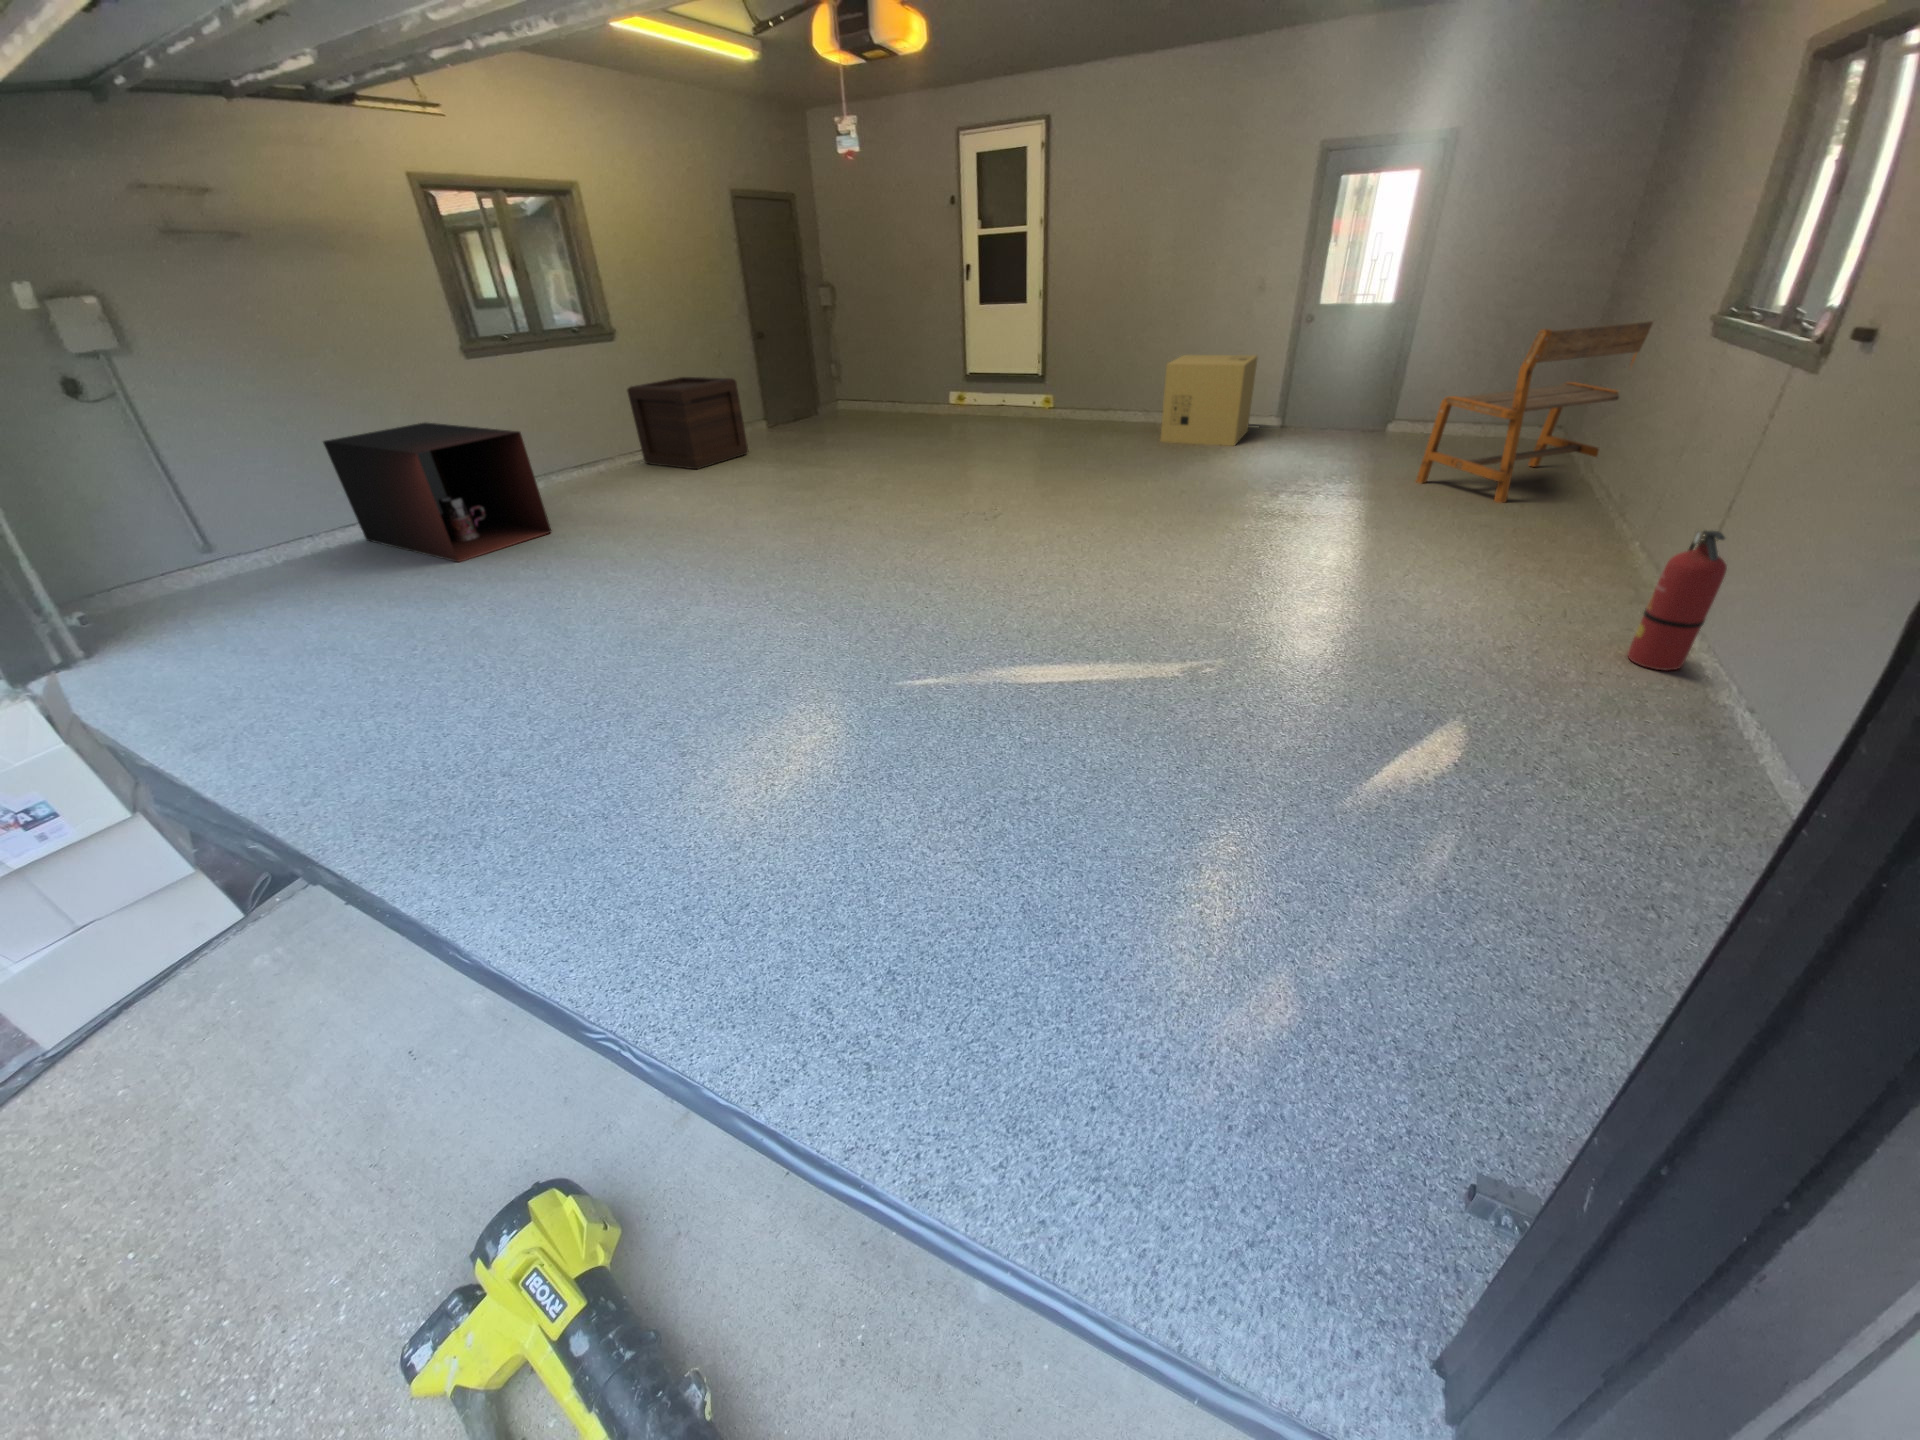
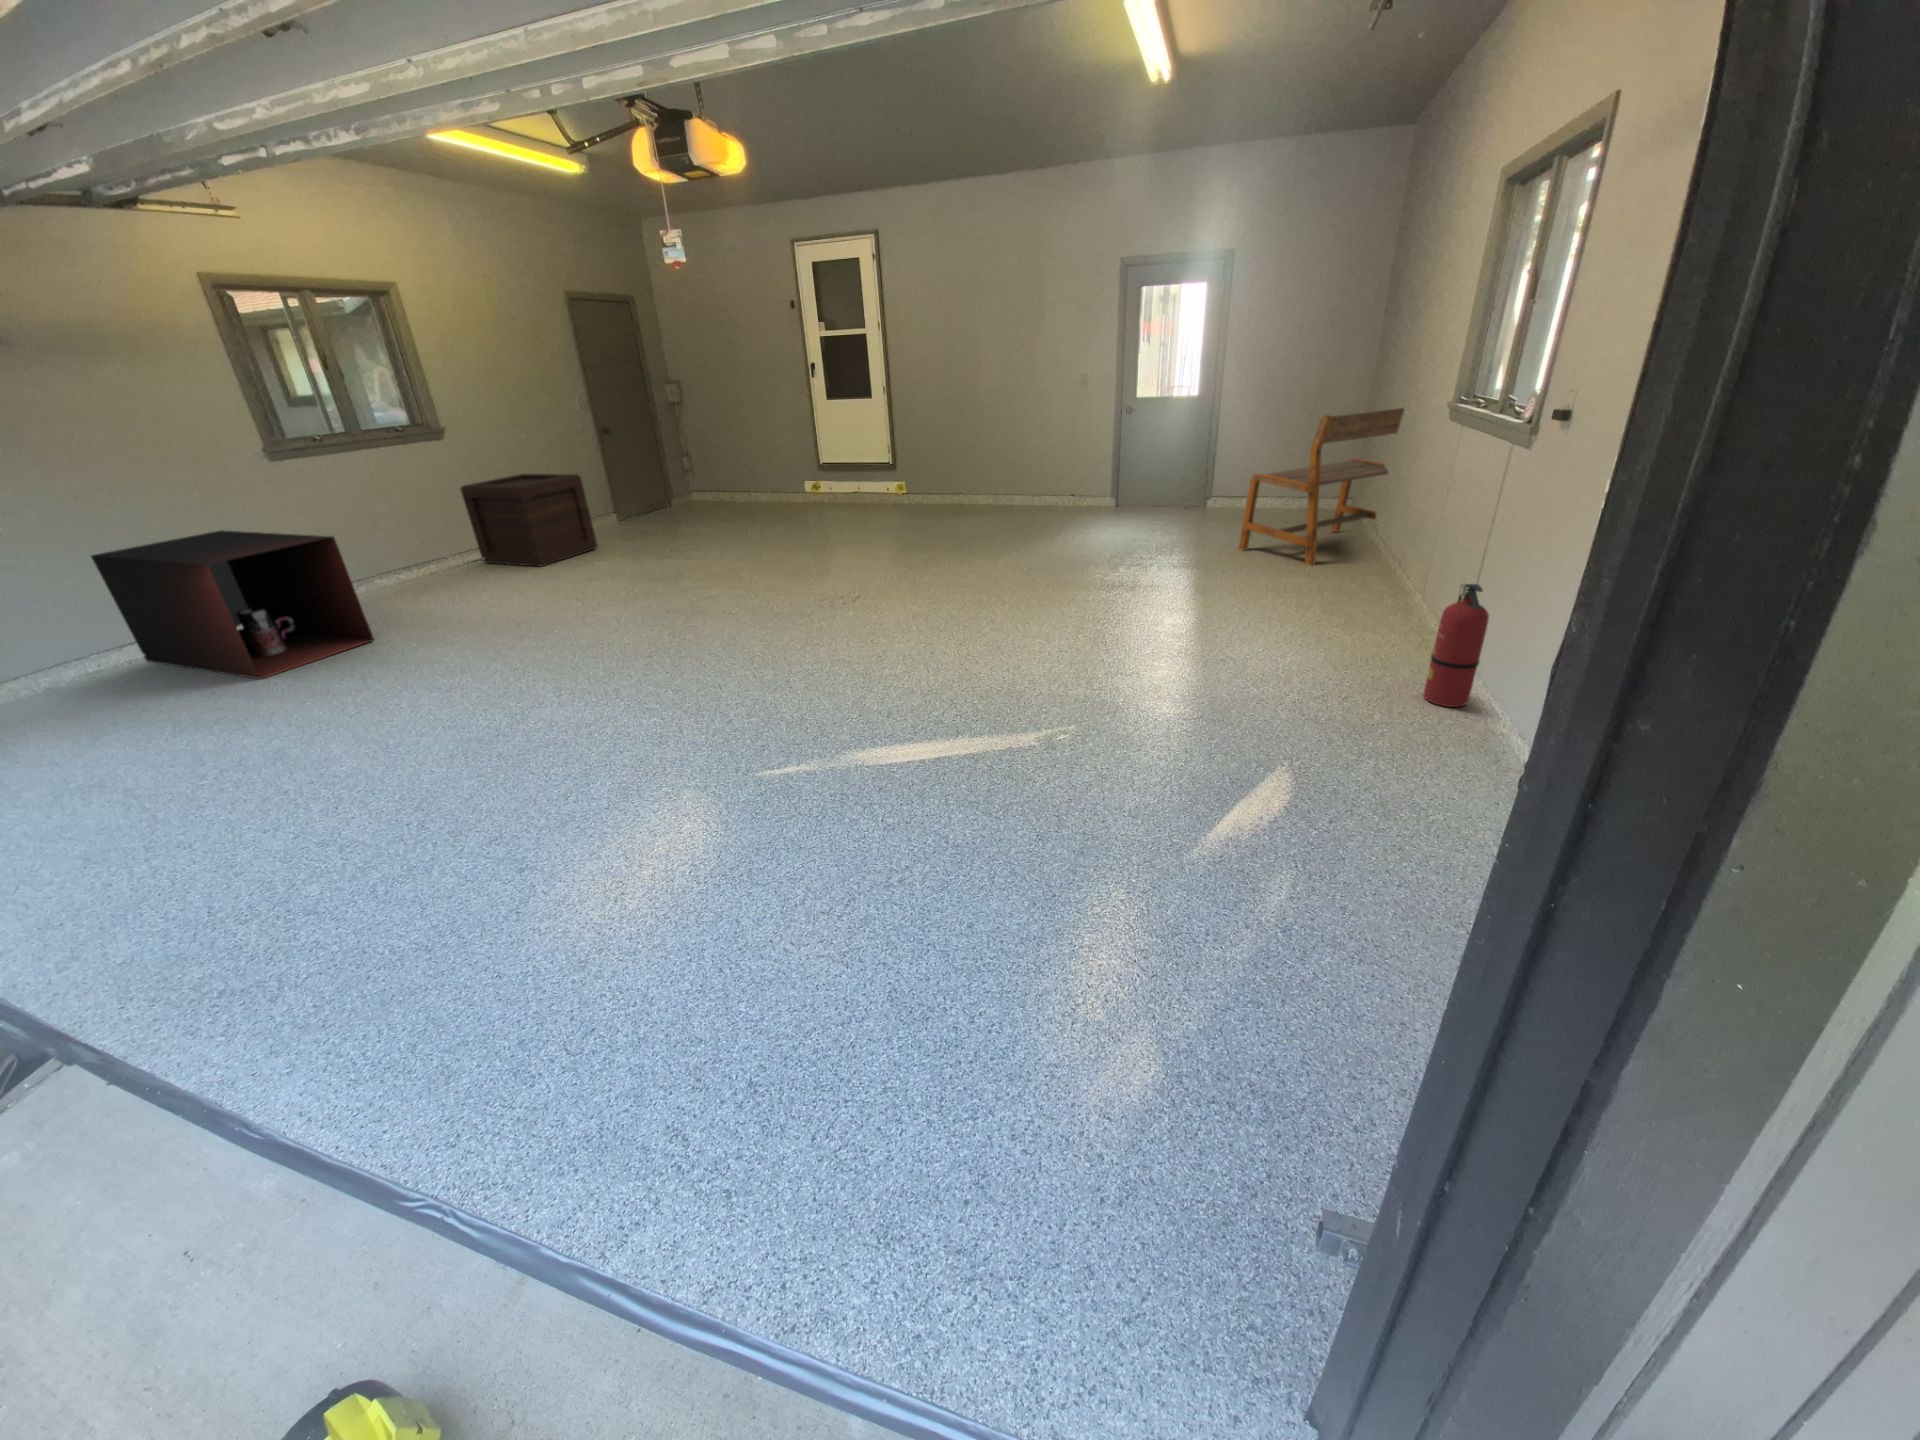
cardboard box: present [1161,355,1258,446] -> none [1009,441,1091,523]

